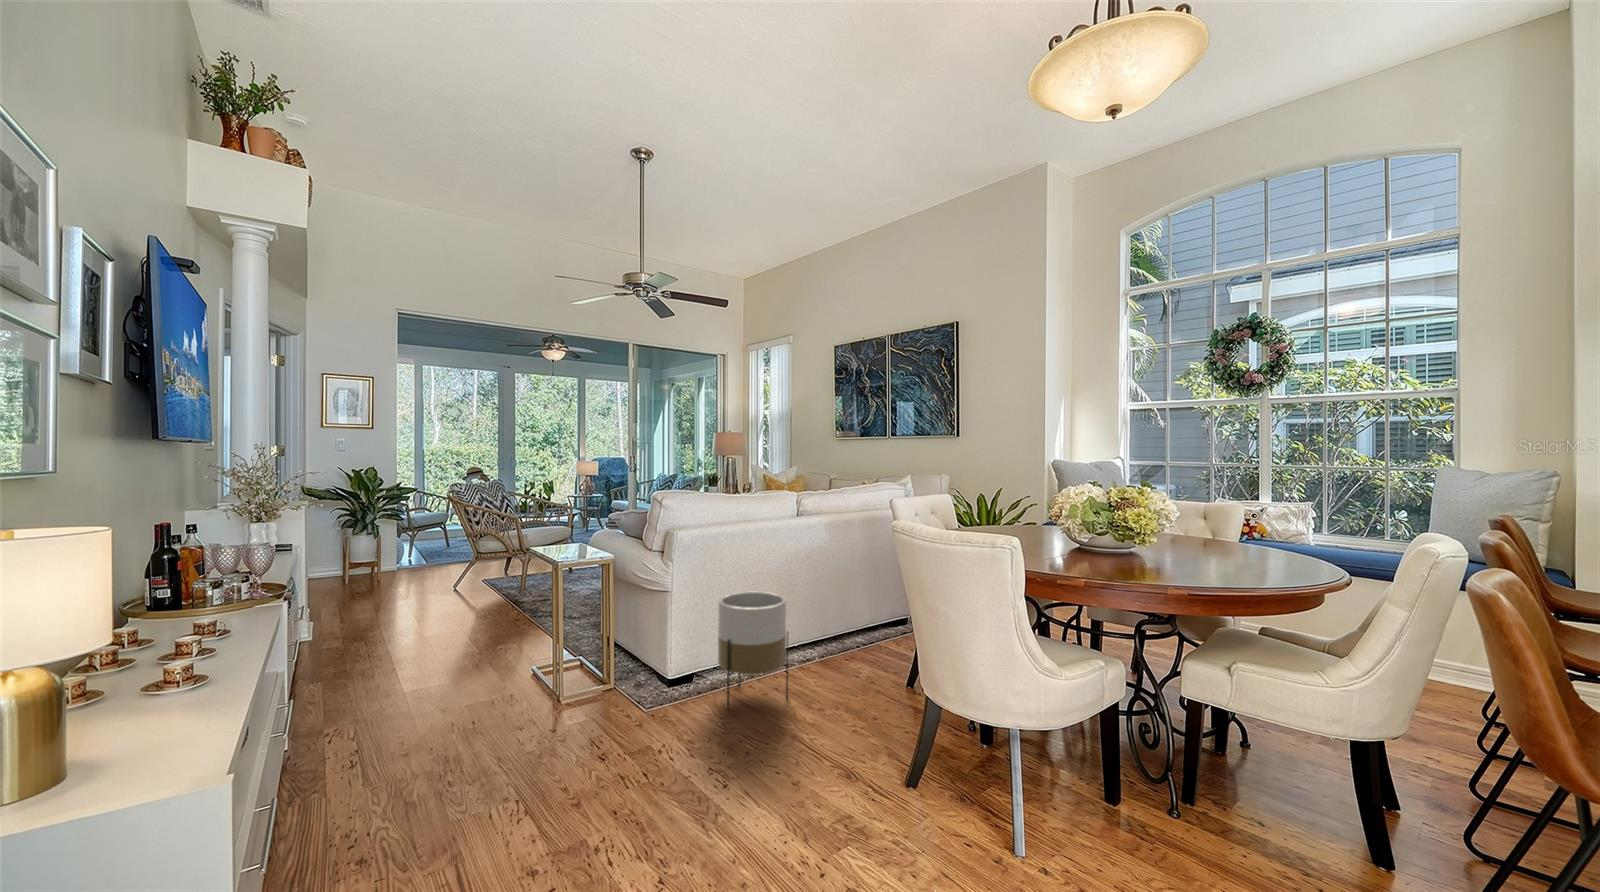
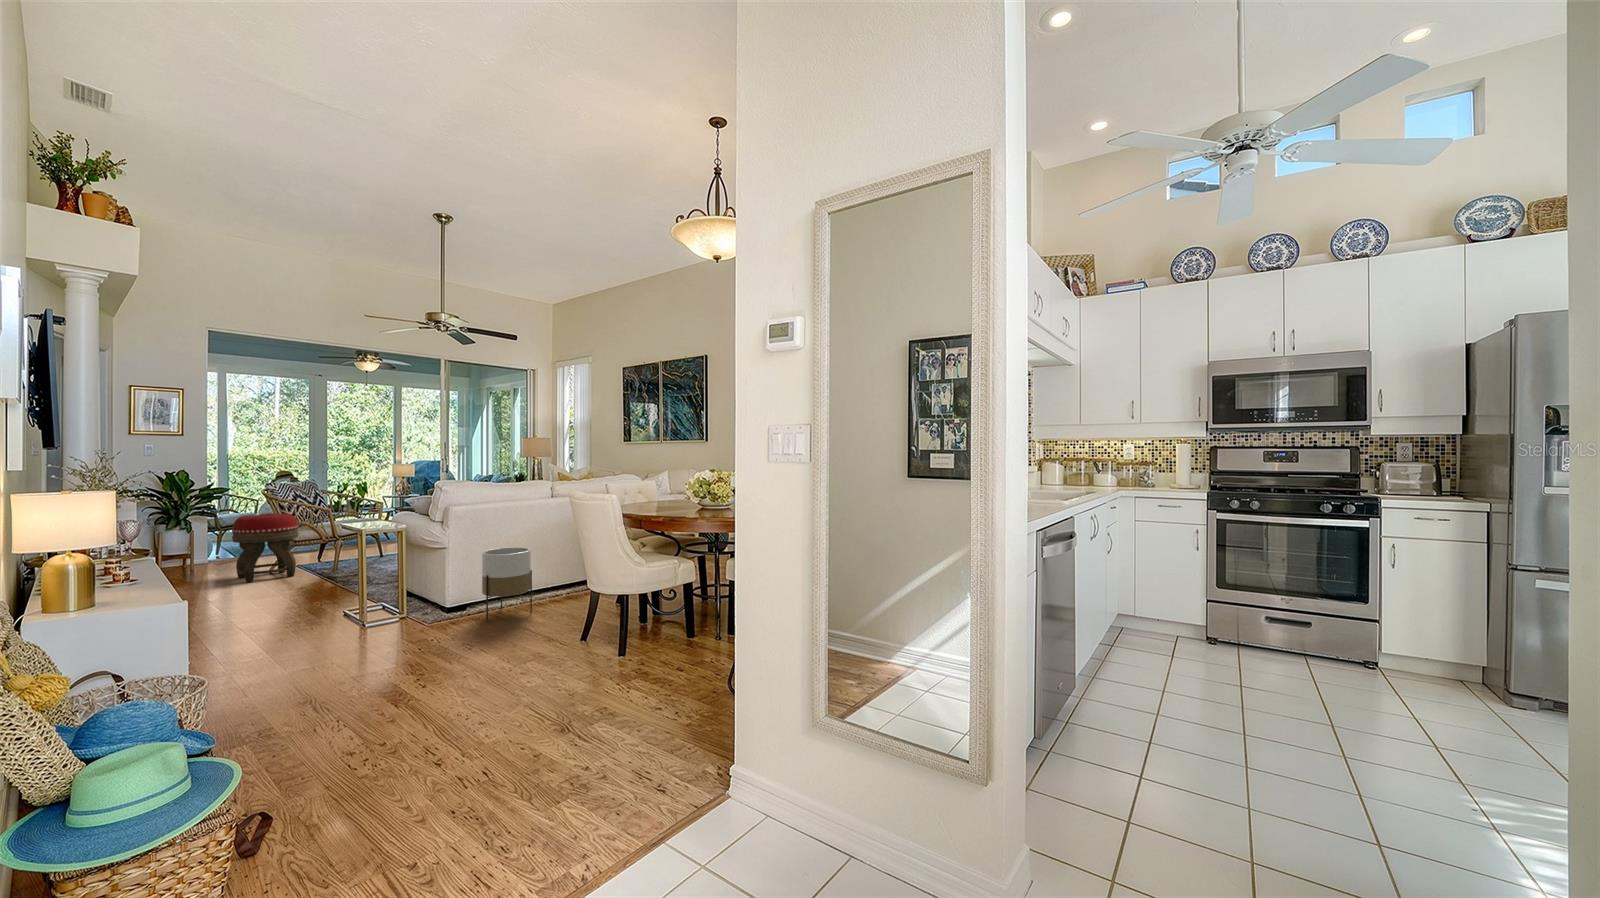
footstool: none [414,521,484,605] -> present [232,513,299,582]

